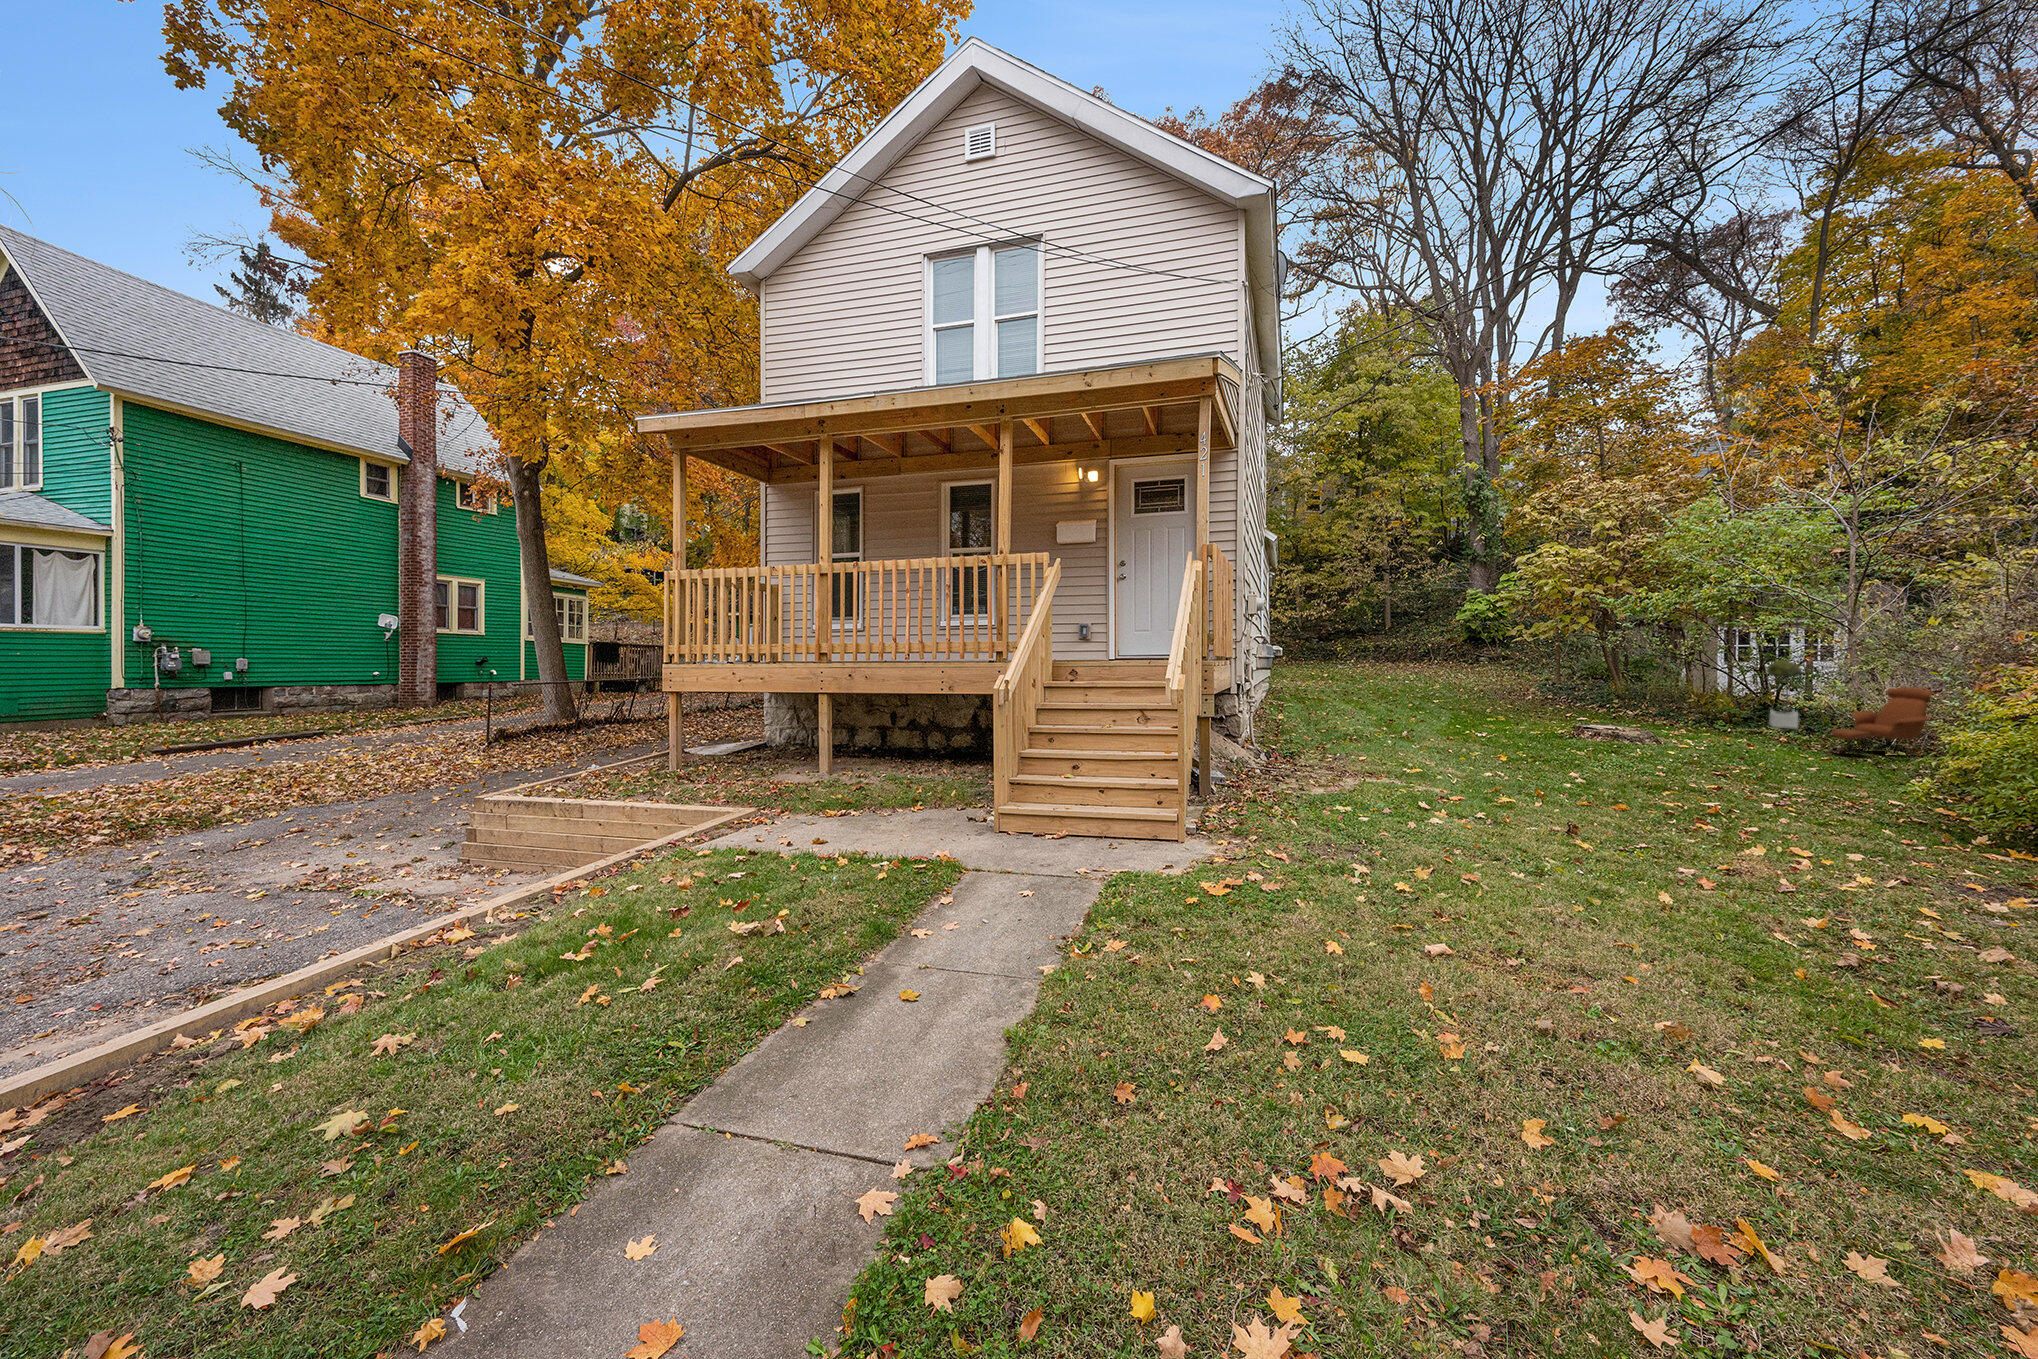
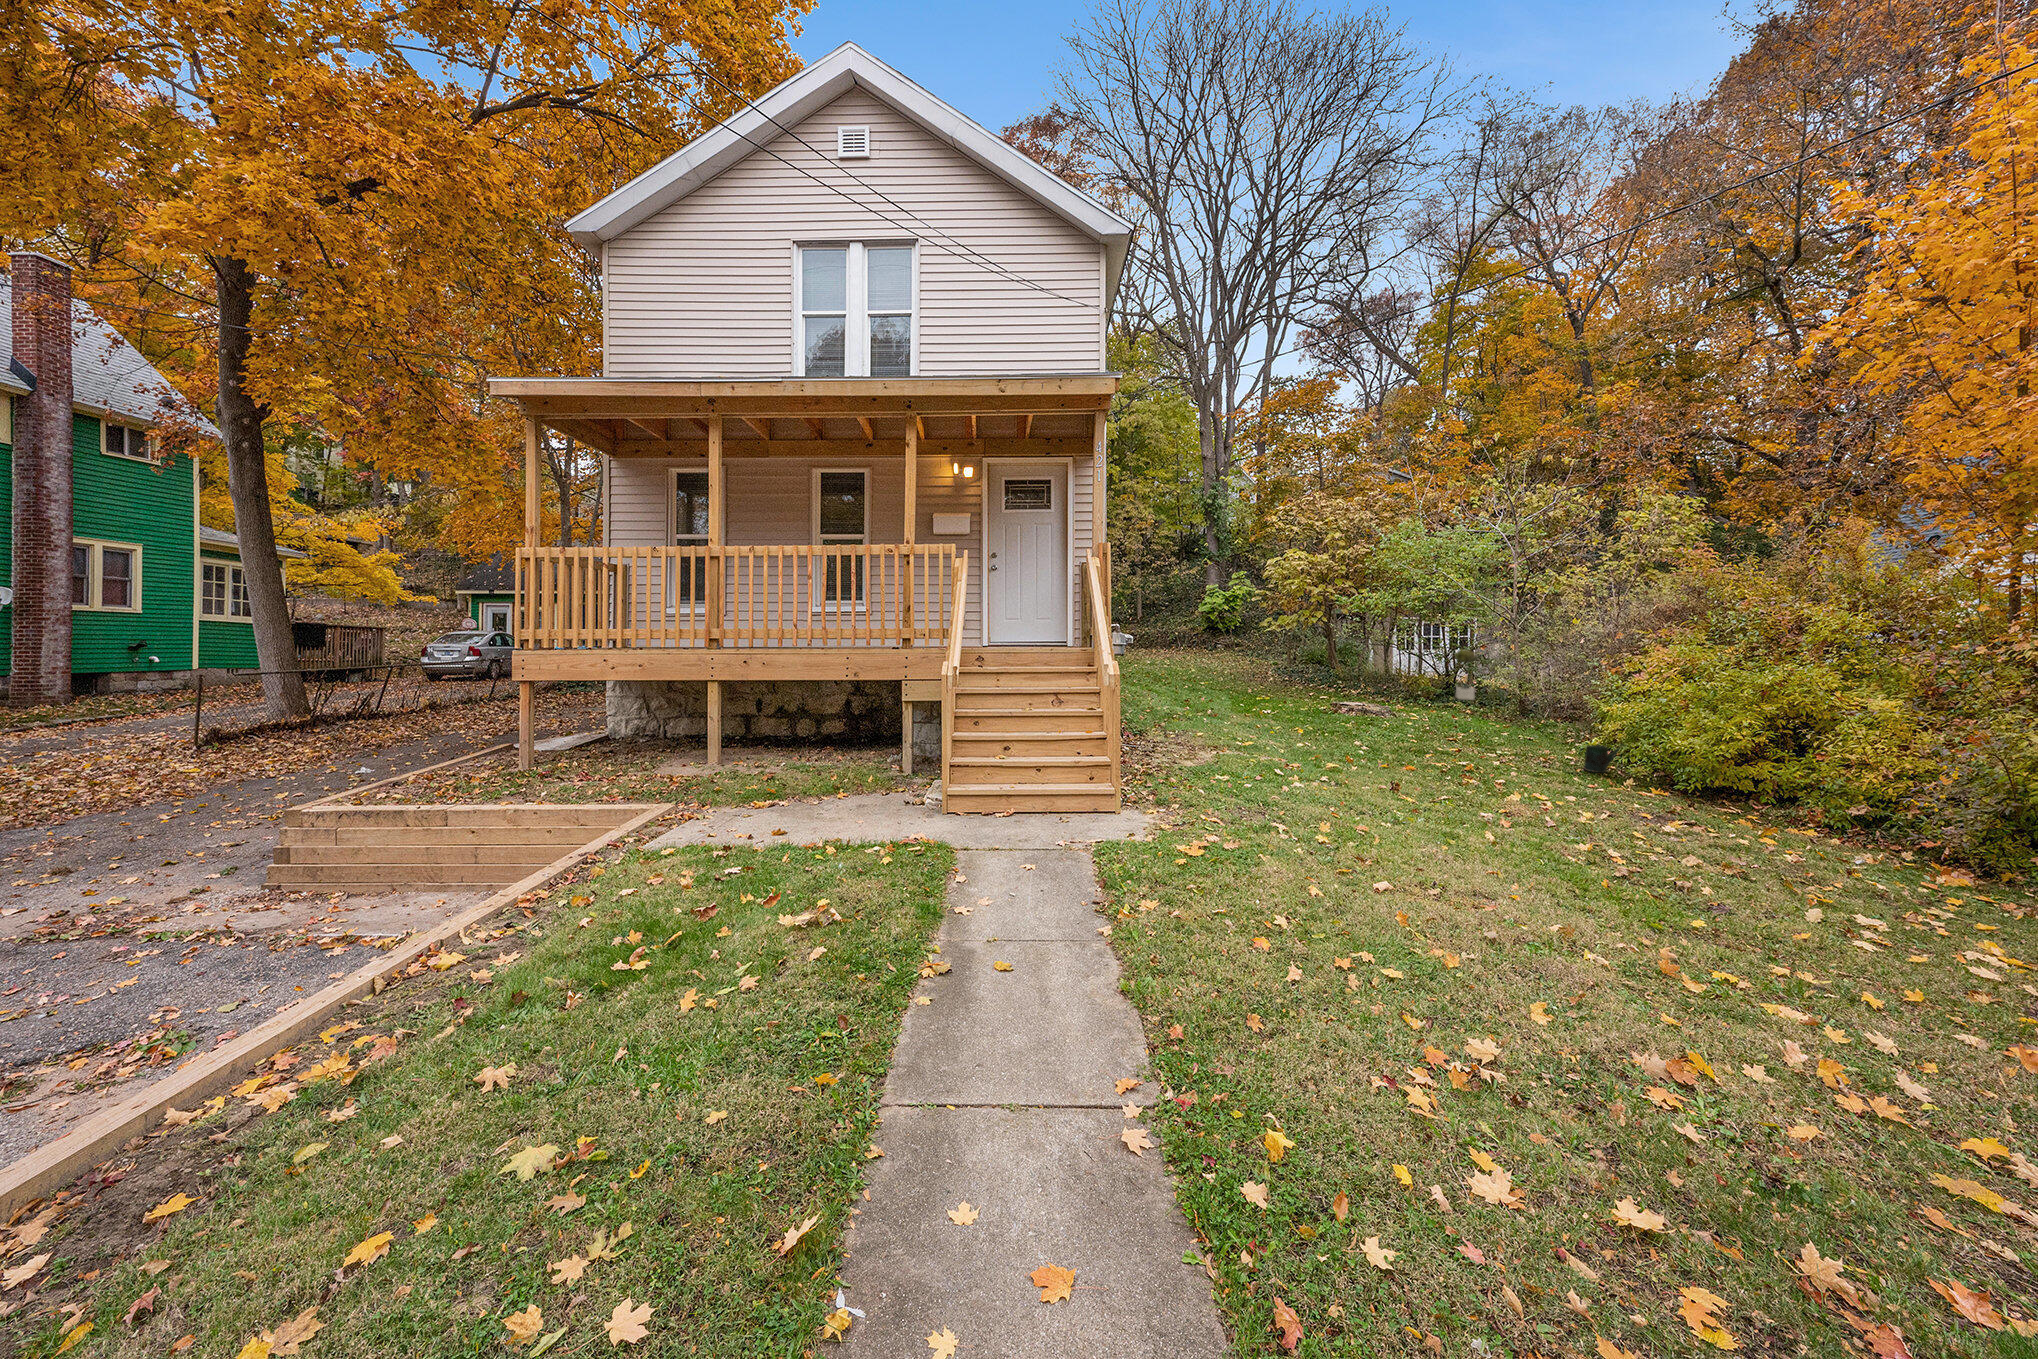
lounge chair: present [1831,687,1931,755] -> none [1503,669,1561,720]
watering can: none [1908,793,1997,837] -> present [1579,743,1625,773]

